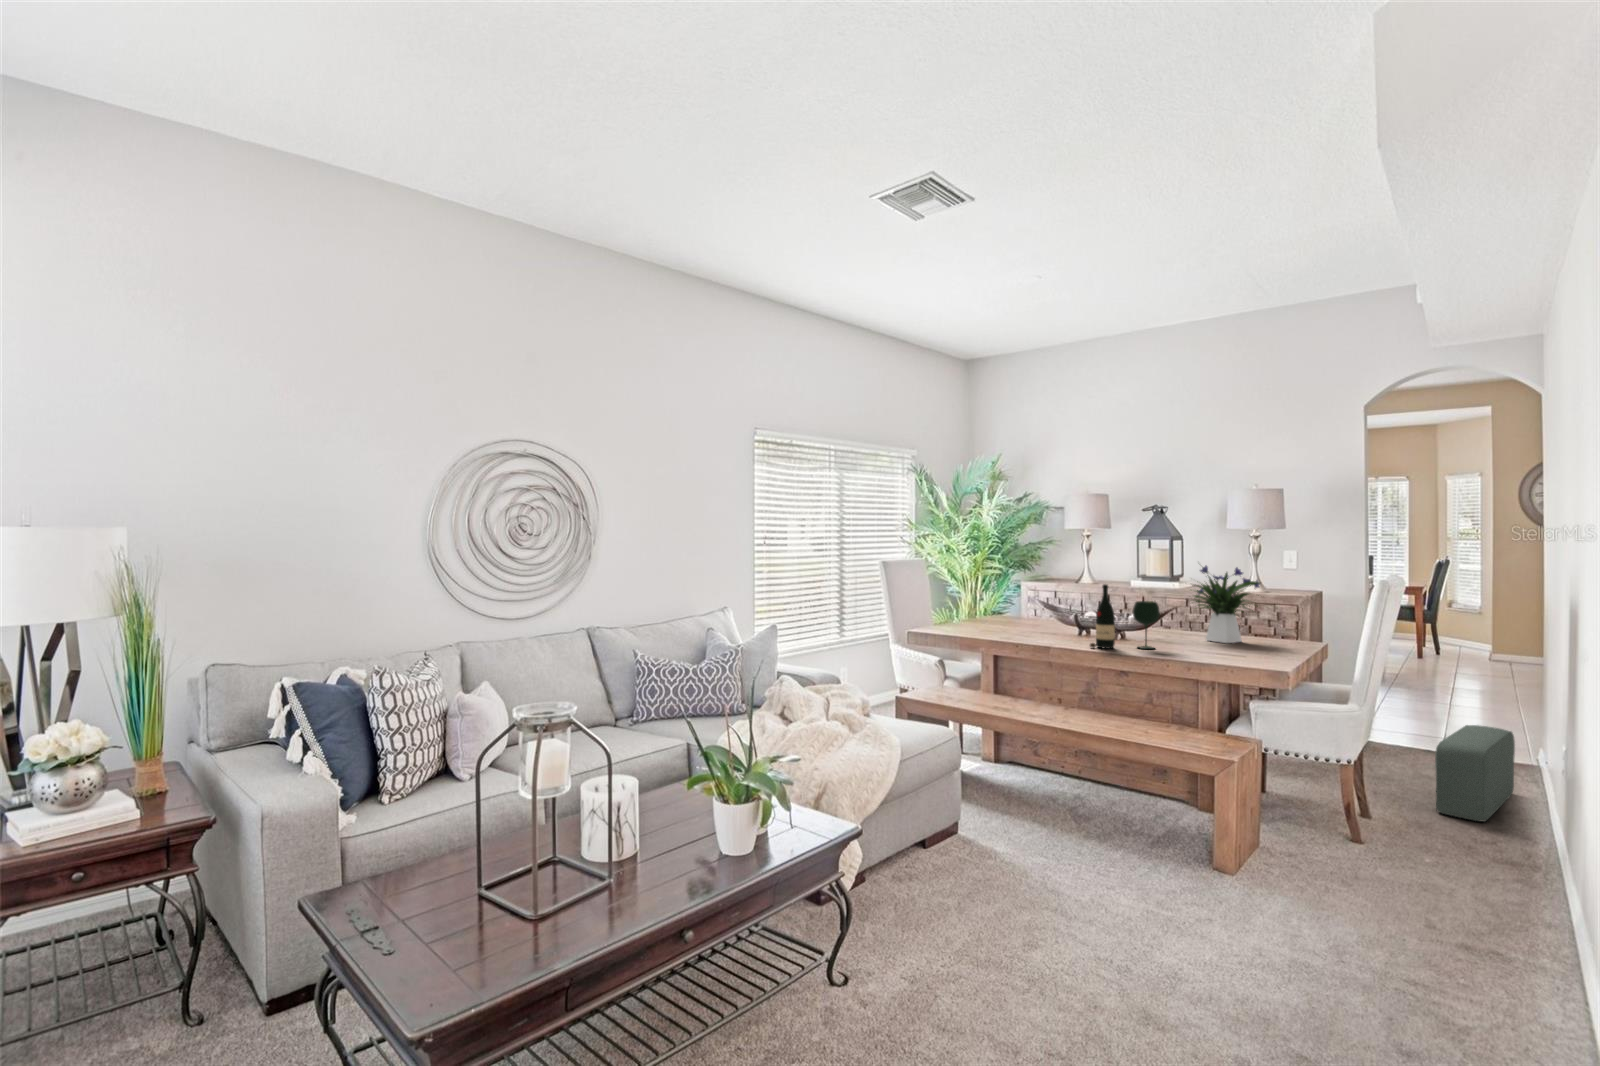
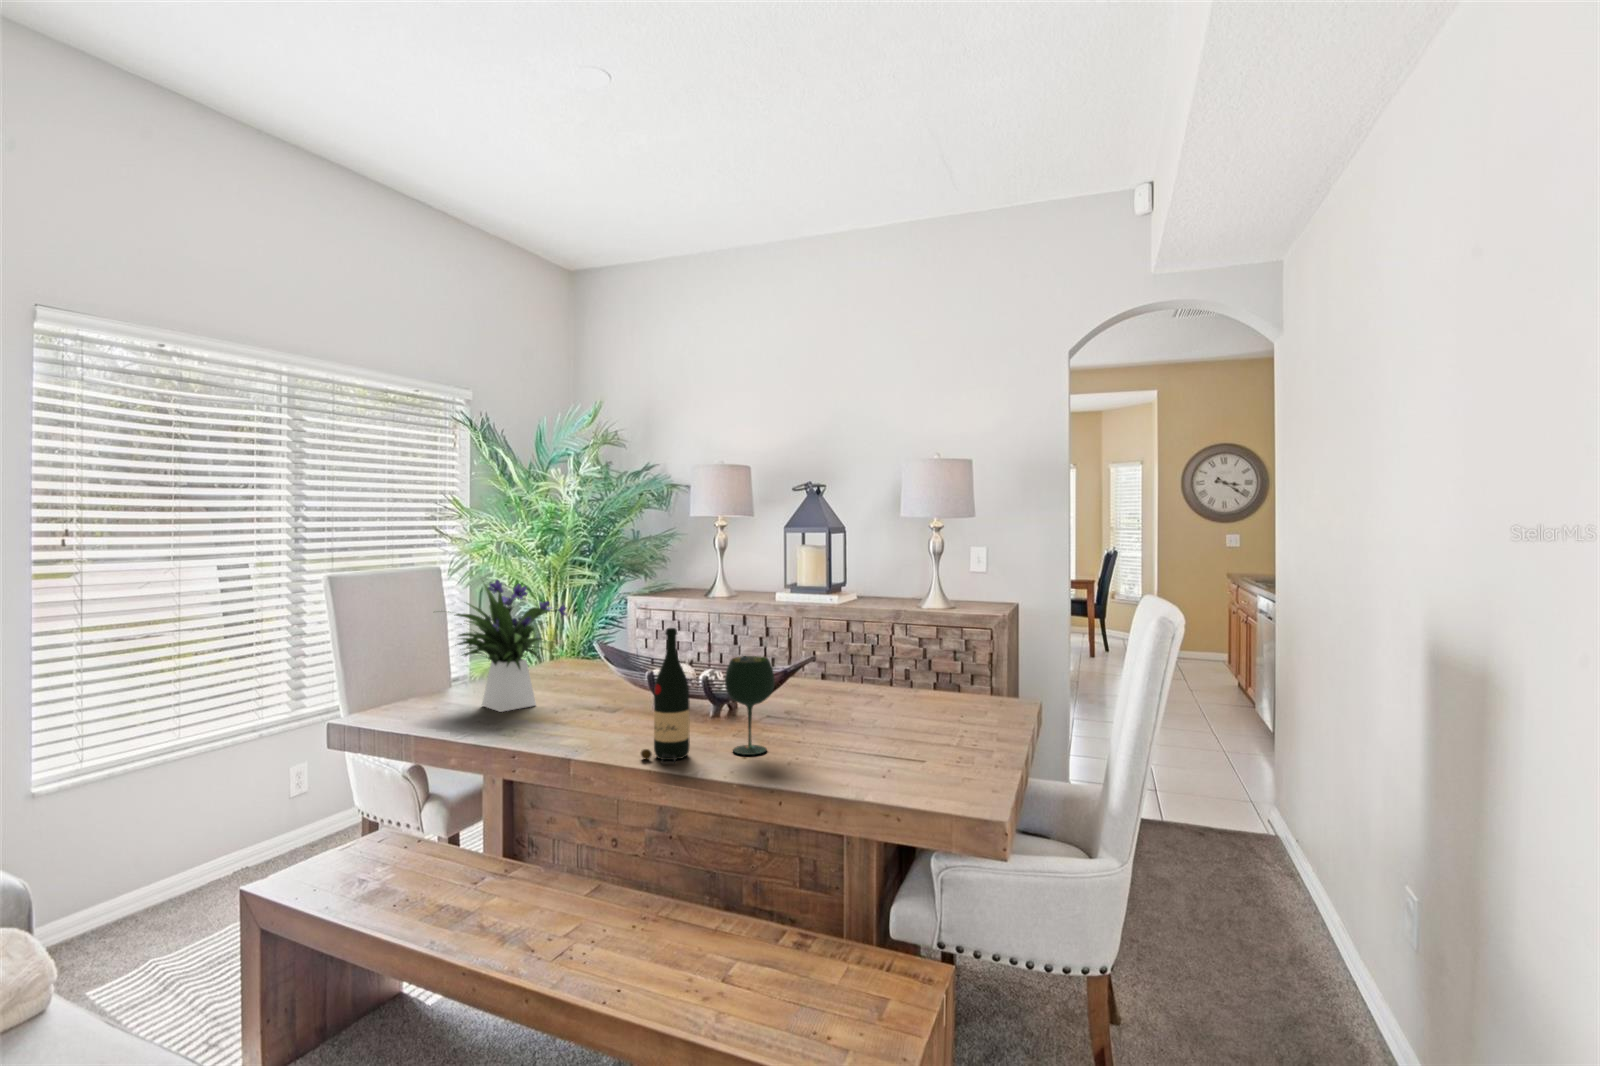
flower arrangement: present [1194,566,1260,643] -> present [455,579,566,712]
pouf: present [1435,725,1515,822] -> none [1194,803,1272,988]

